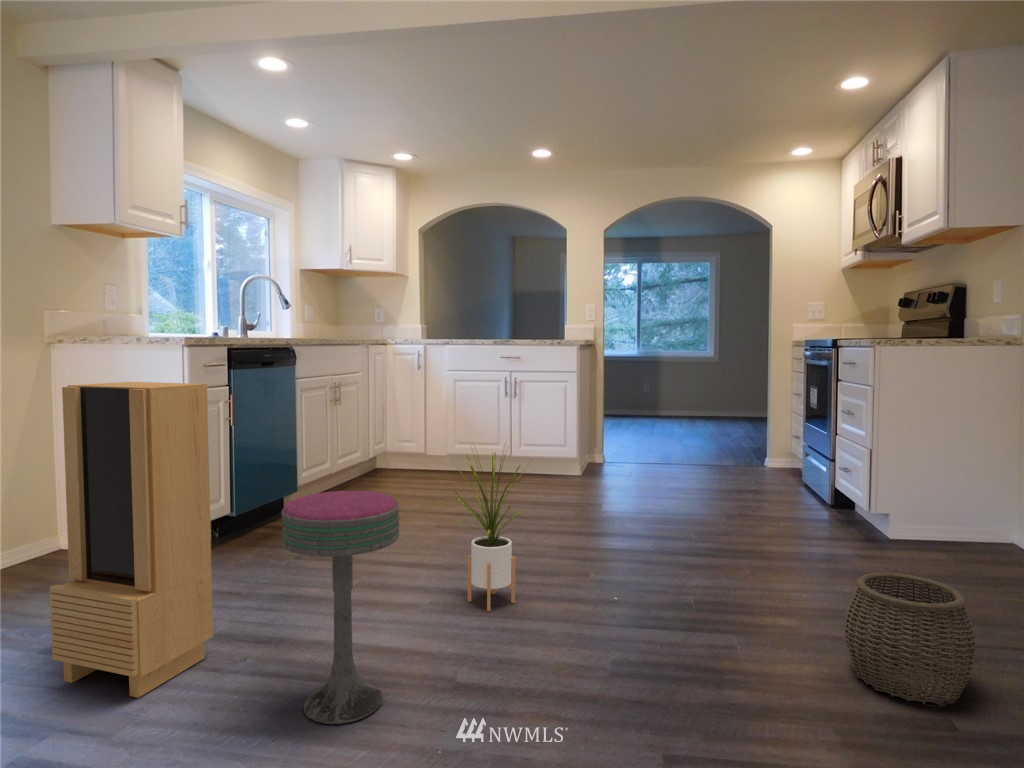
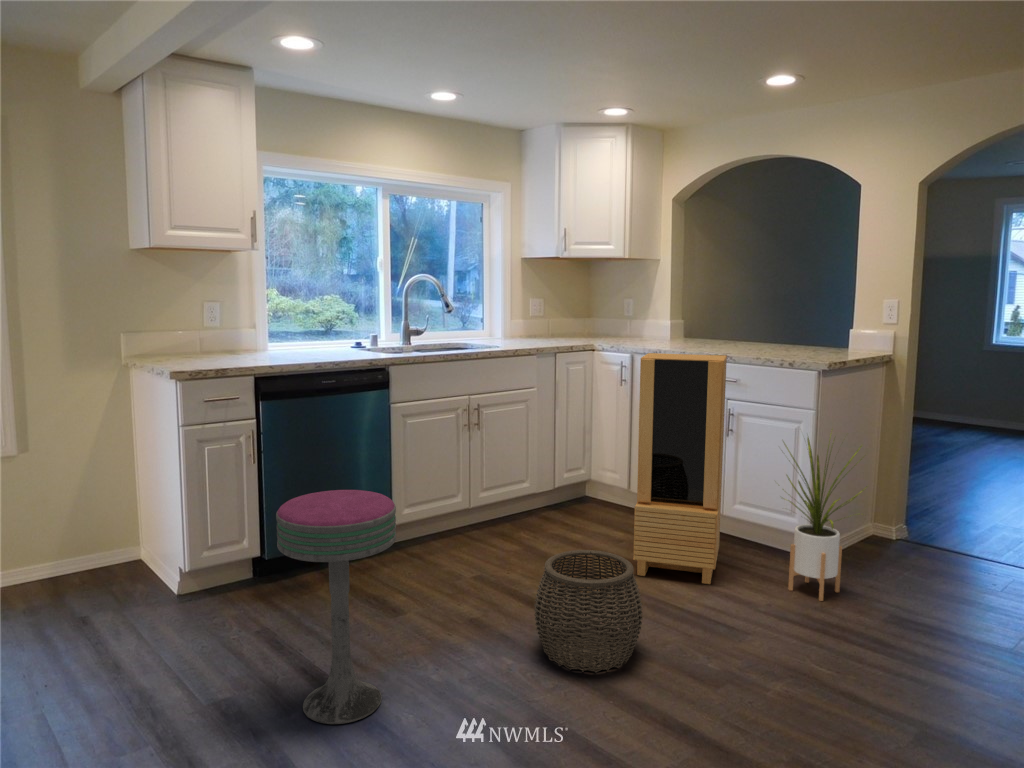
storage cabinet: present [50,382,213,698] -> present [633,353,727,584]
house plant: present [454,451,531,611] -> present [784,438,863,601]
woven basket: present [844,573,977,704] -> present [534,550,643,673]

